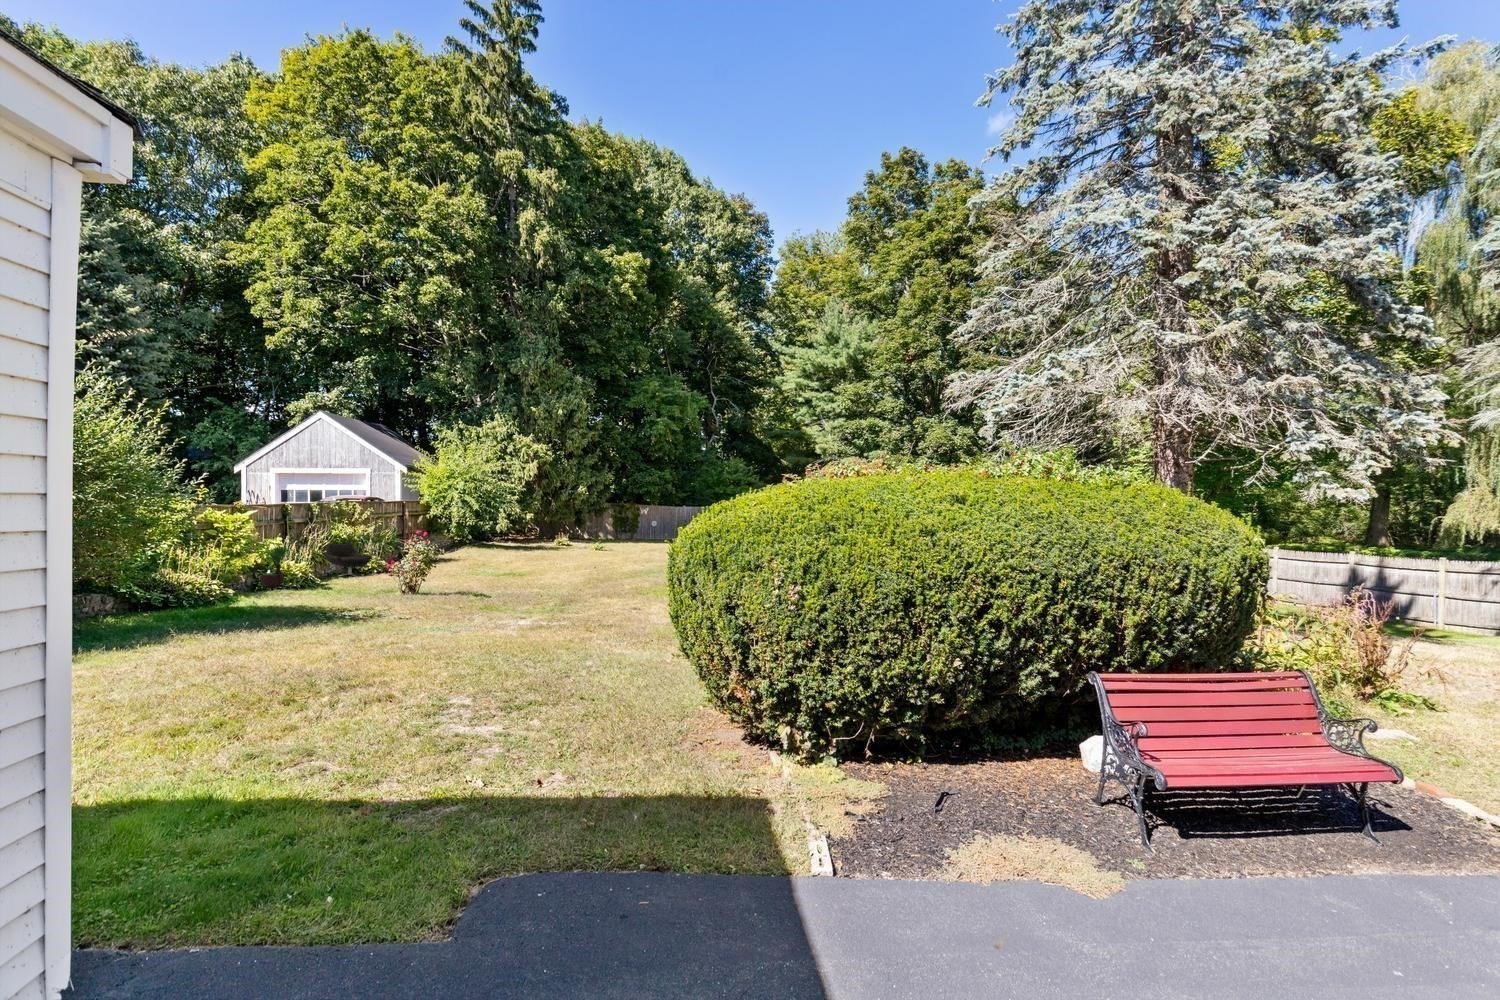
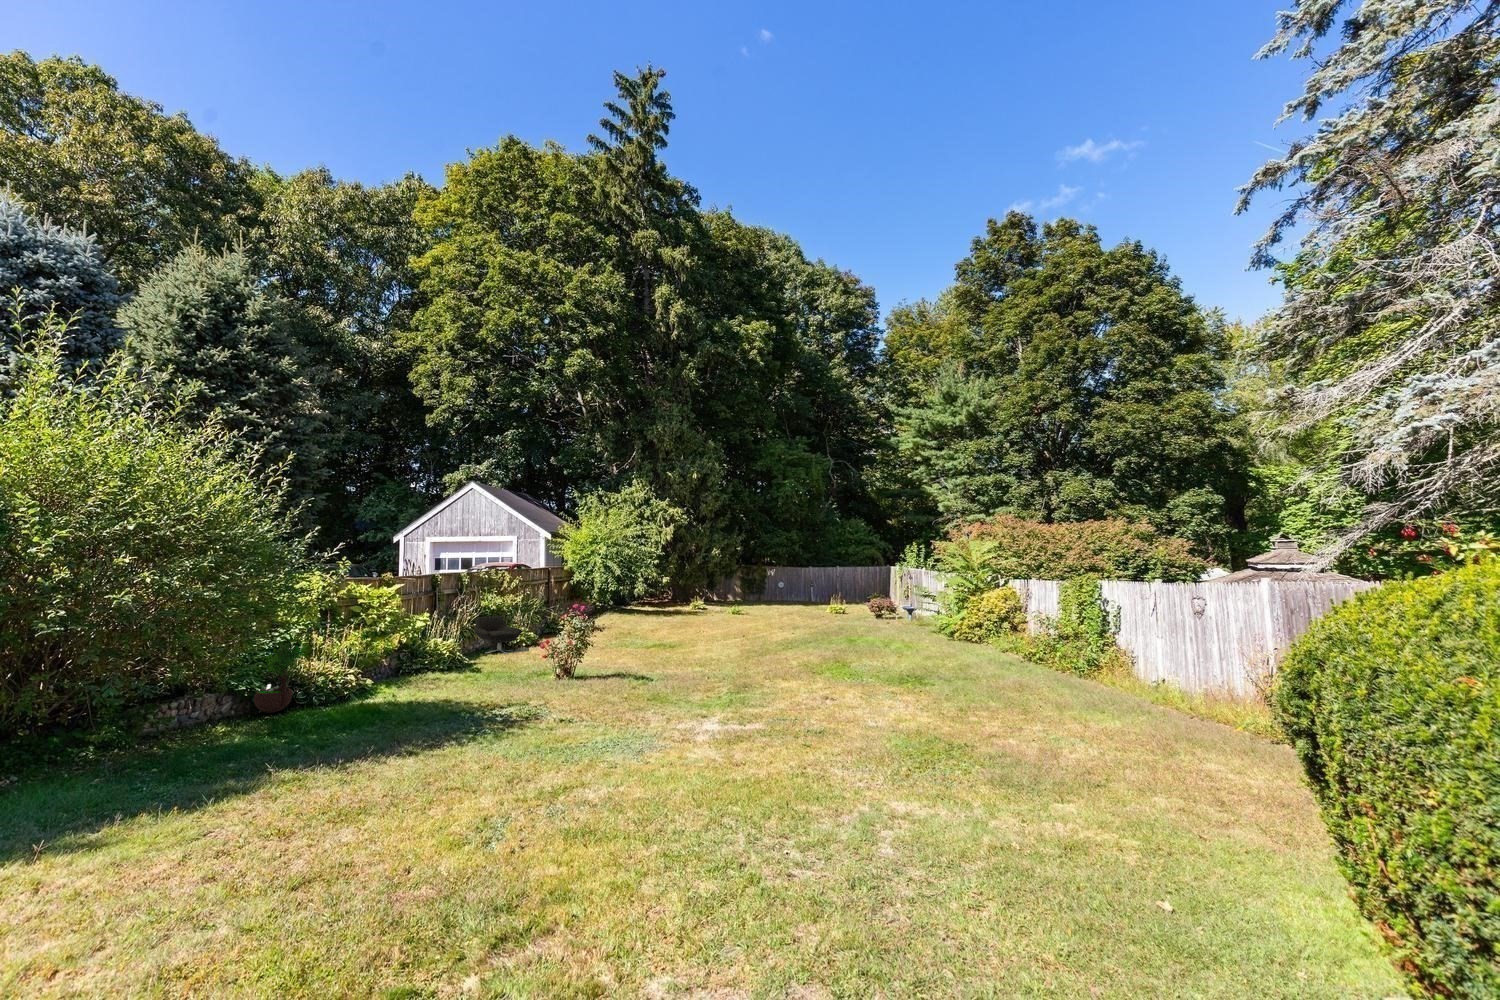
potted tree: present [260,545,290,588] -> present [254,643,306,713]

